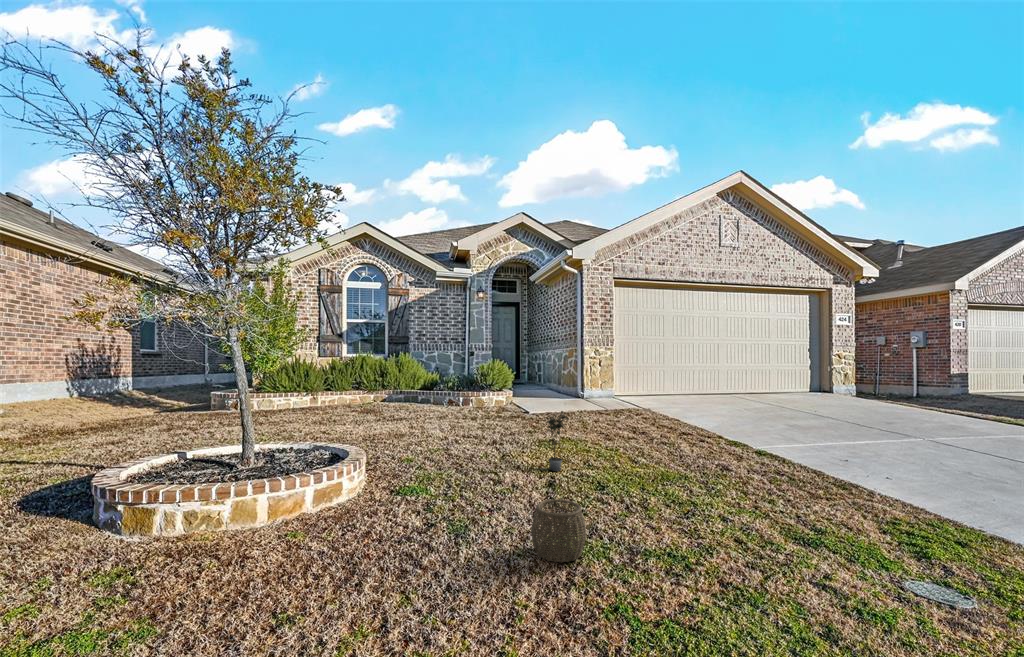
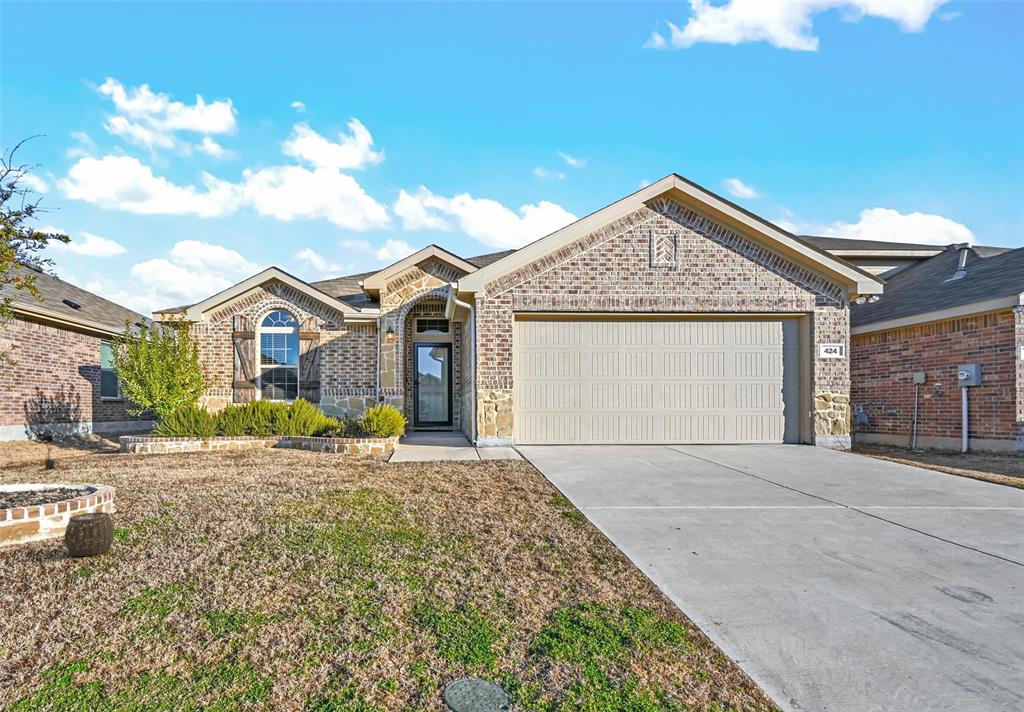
potted plant: present [547,411,569,471] -> present [36,430,61,468]

